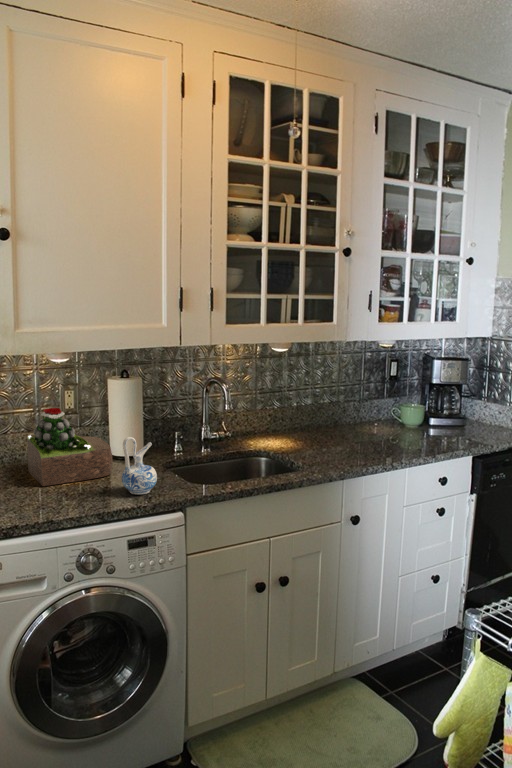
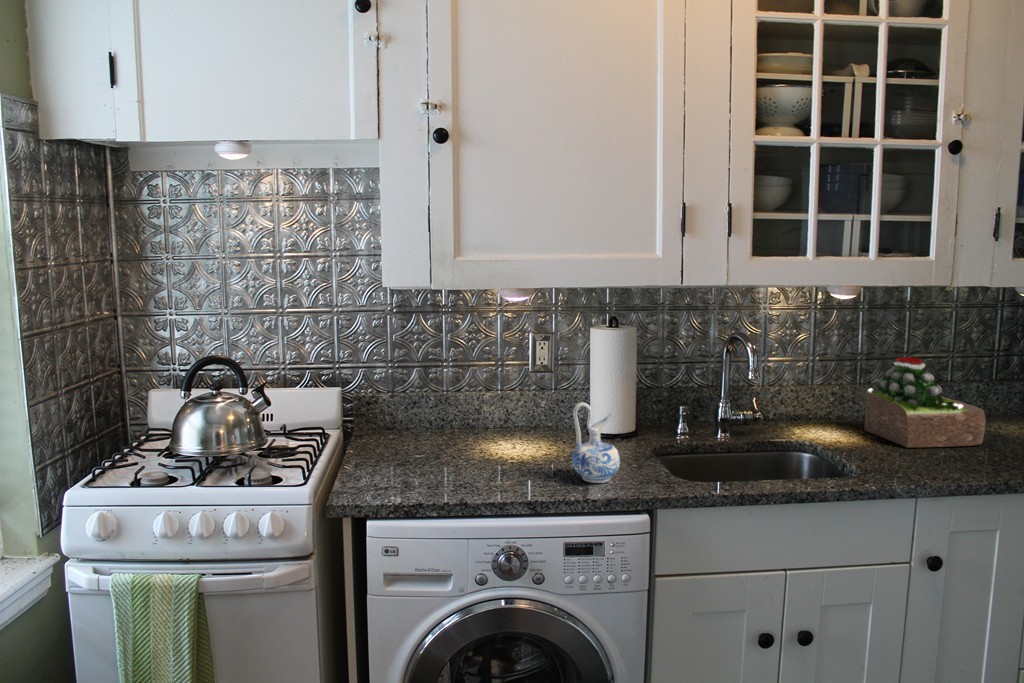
succulent plant: present [27,408,112,486] -> present [865,357,986,448]

